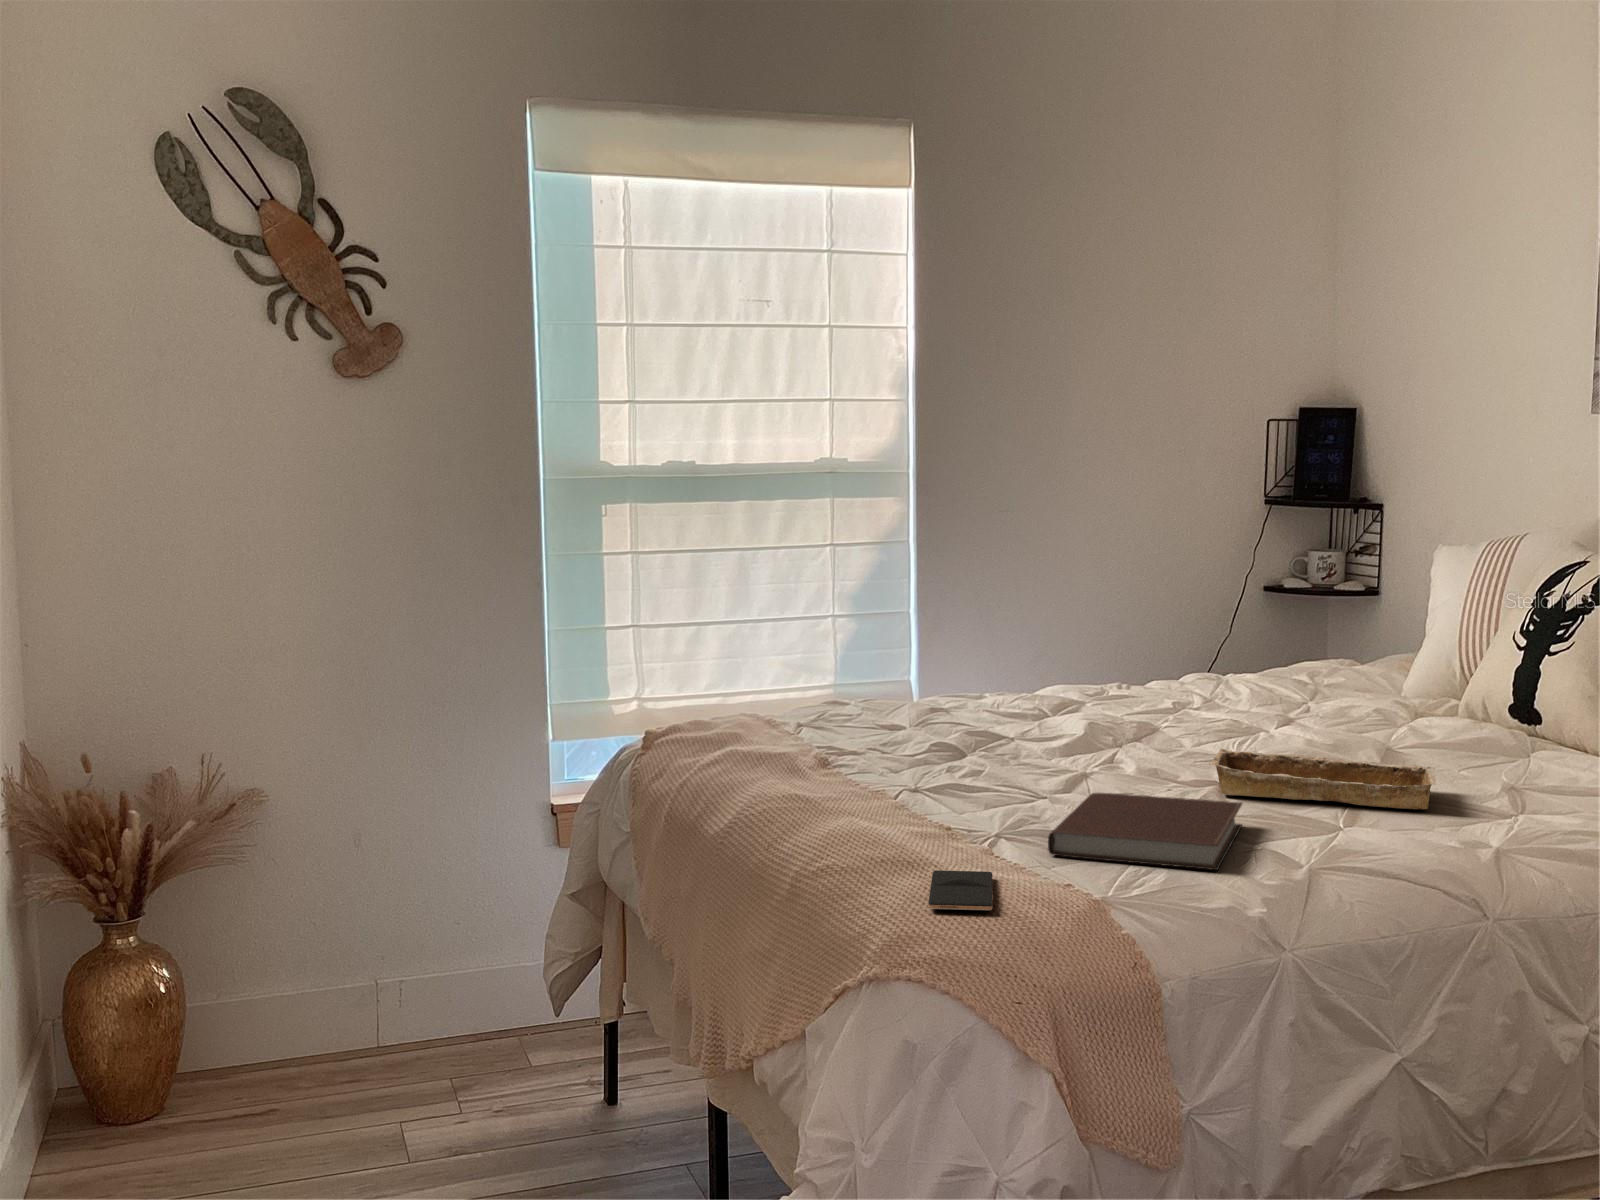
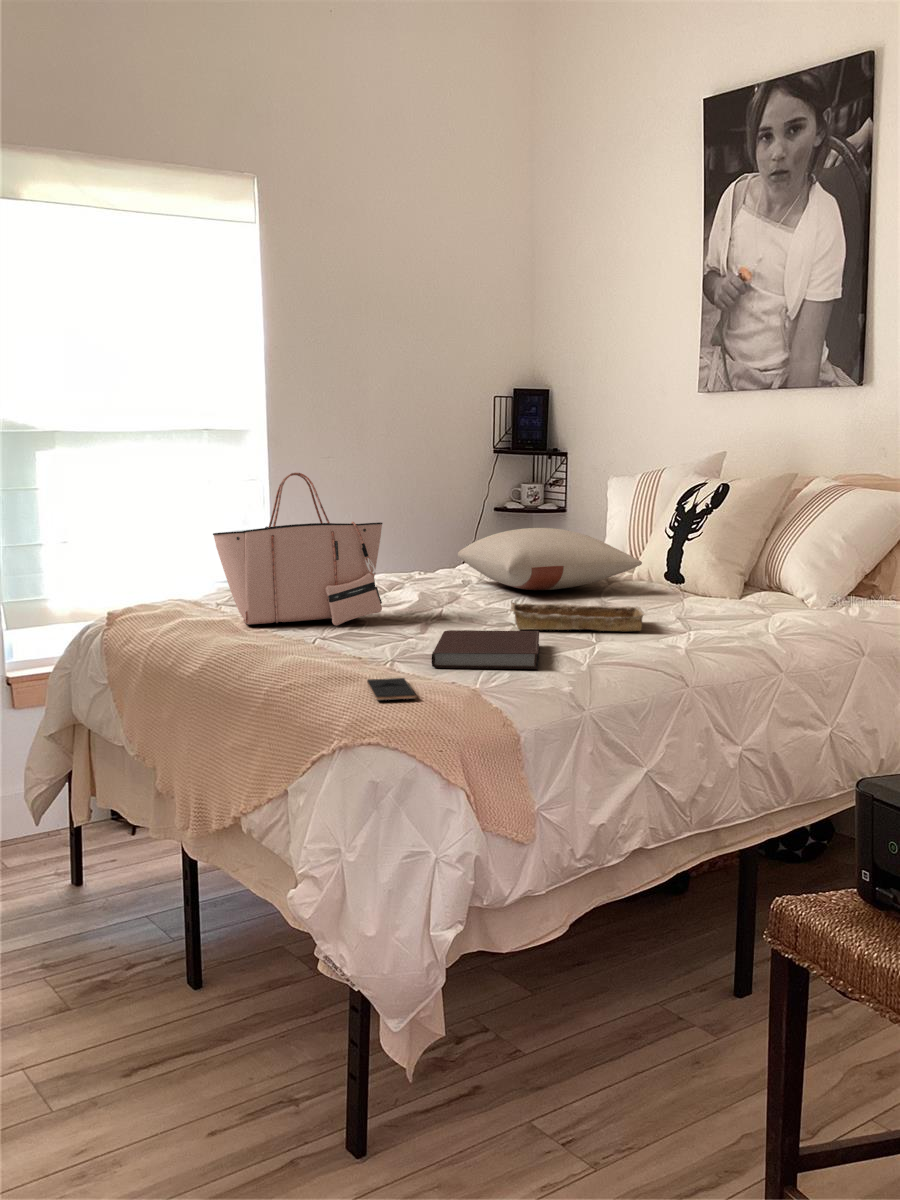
tote bag: none [774,542,1023,771] -> present [213,473,383,626]
pillow: none [1170,627,1462,725] -> present [458,528,642,590]

